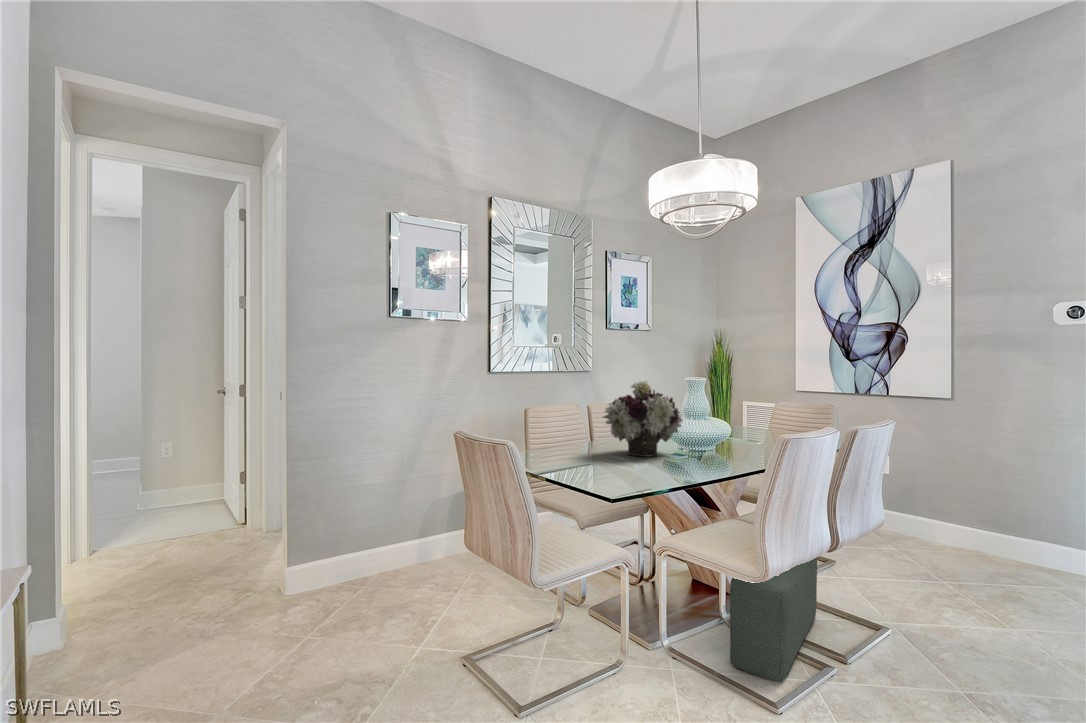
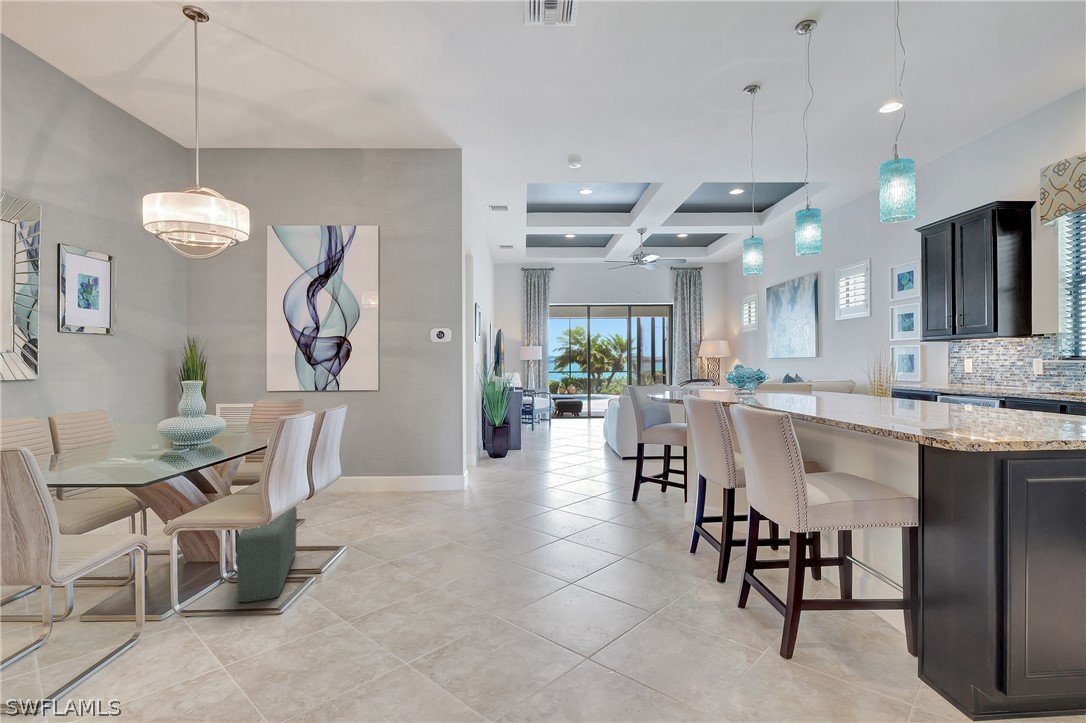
flower arrangement: present [603,381,683,457] -> none [99,390,188,459]

